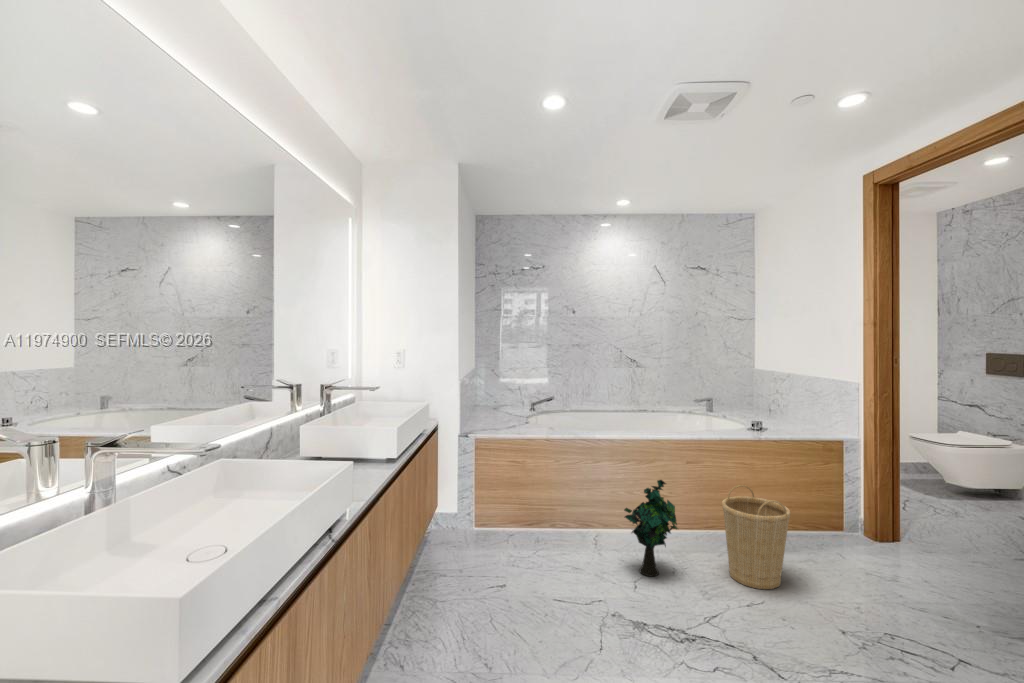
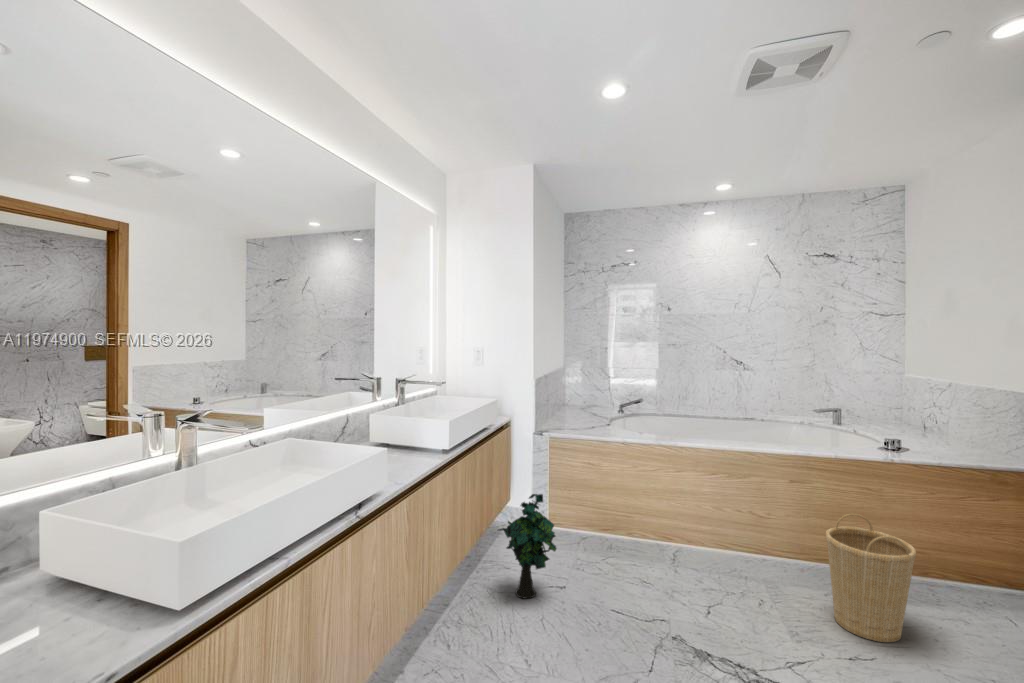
decorative plant: present [624,480,678,576] -> present [499,494,556,599]

